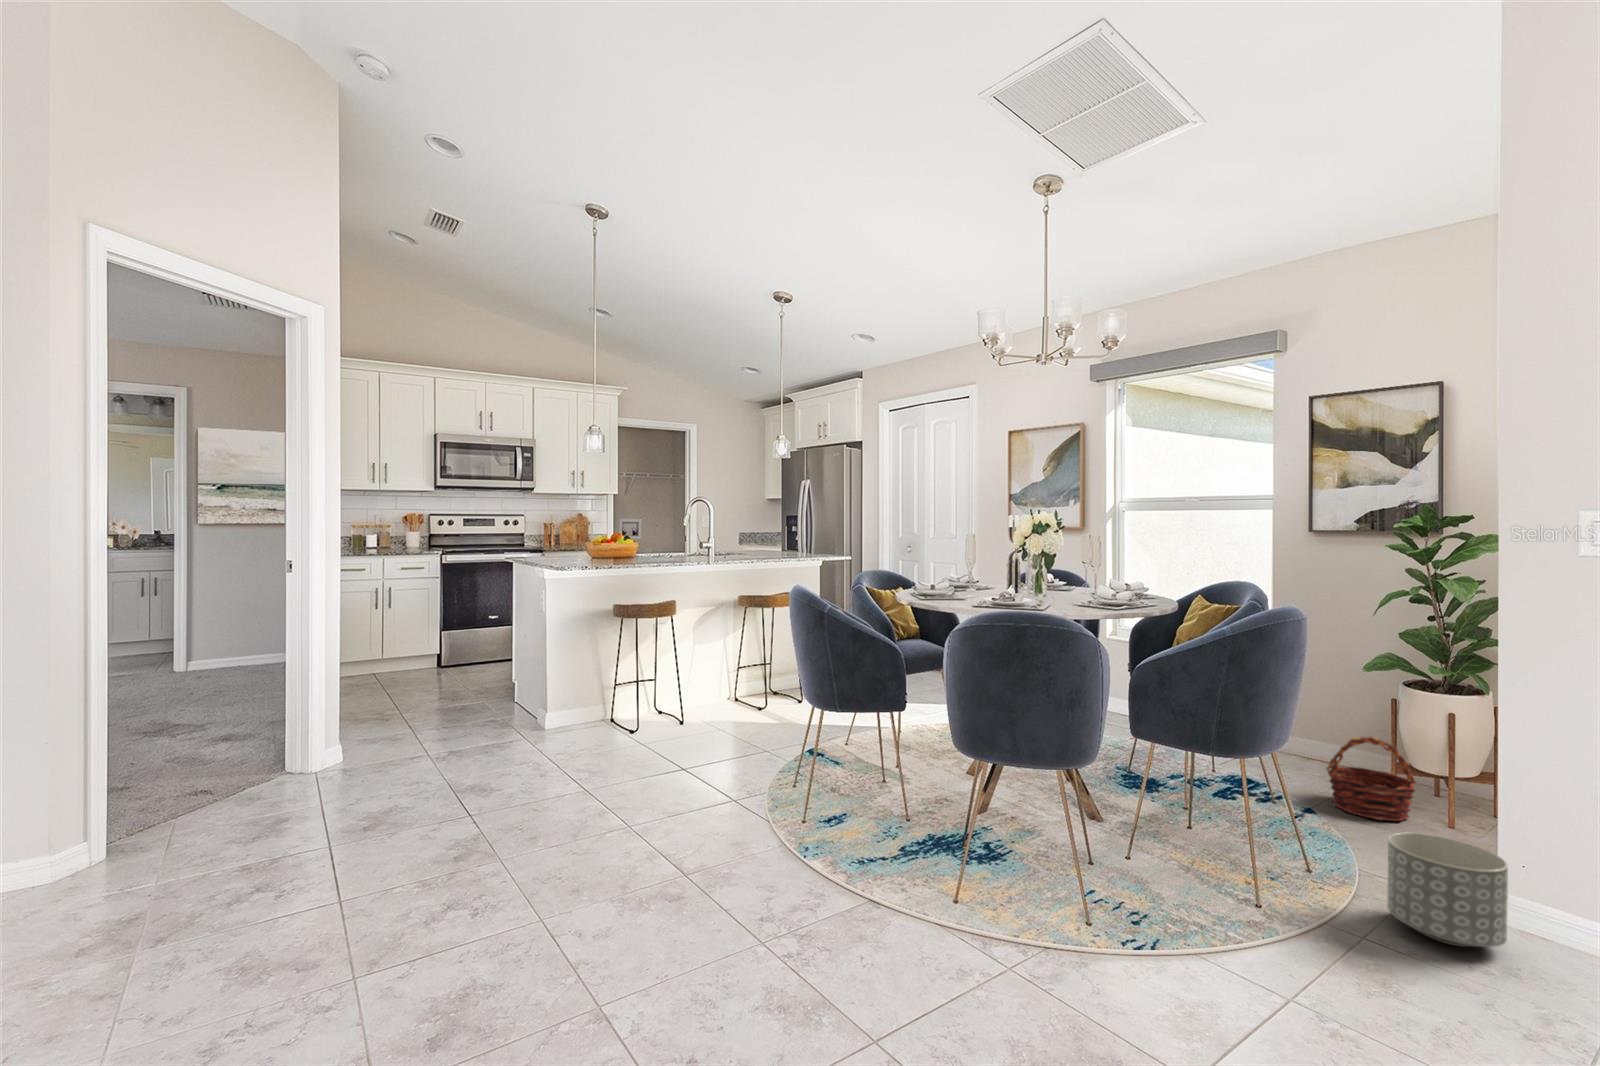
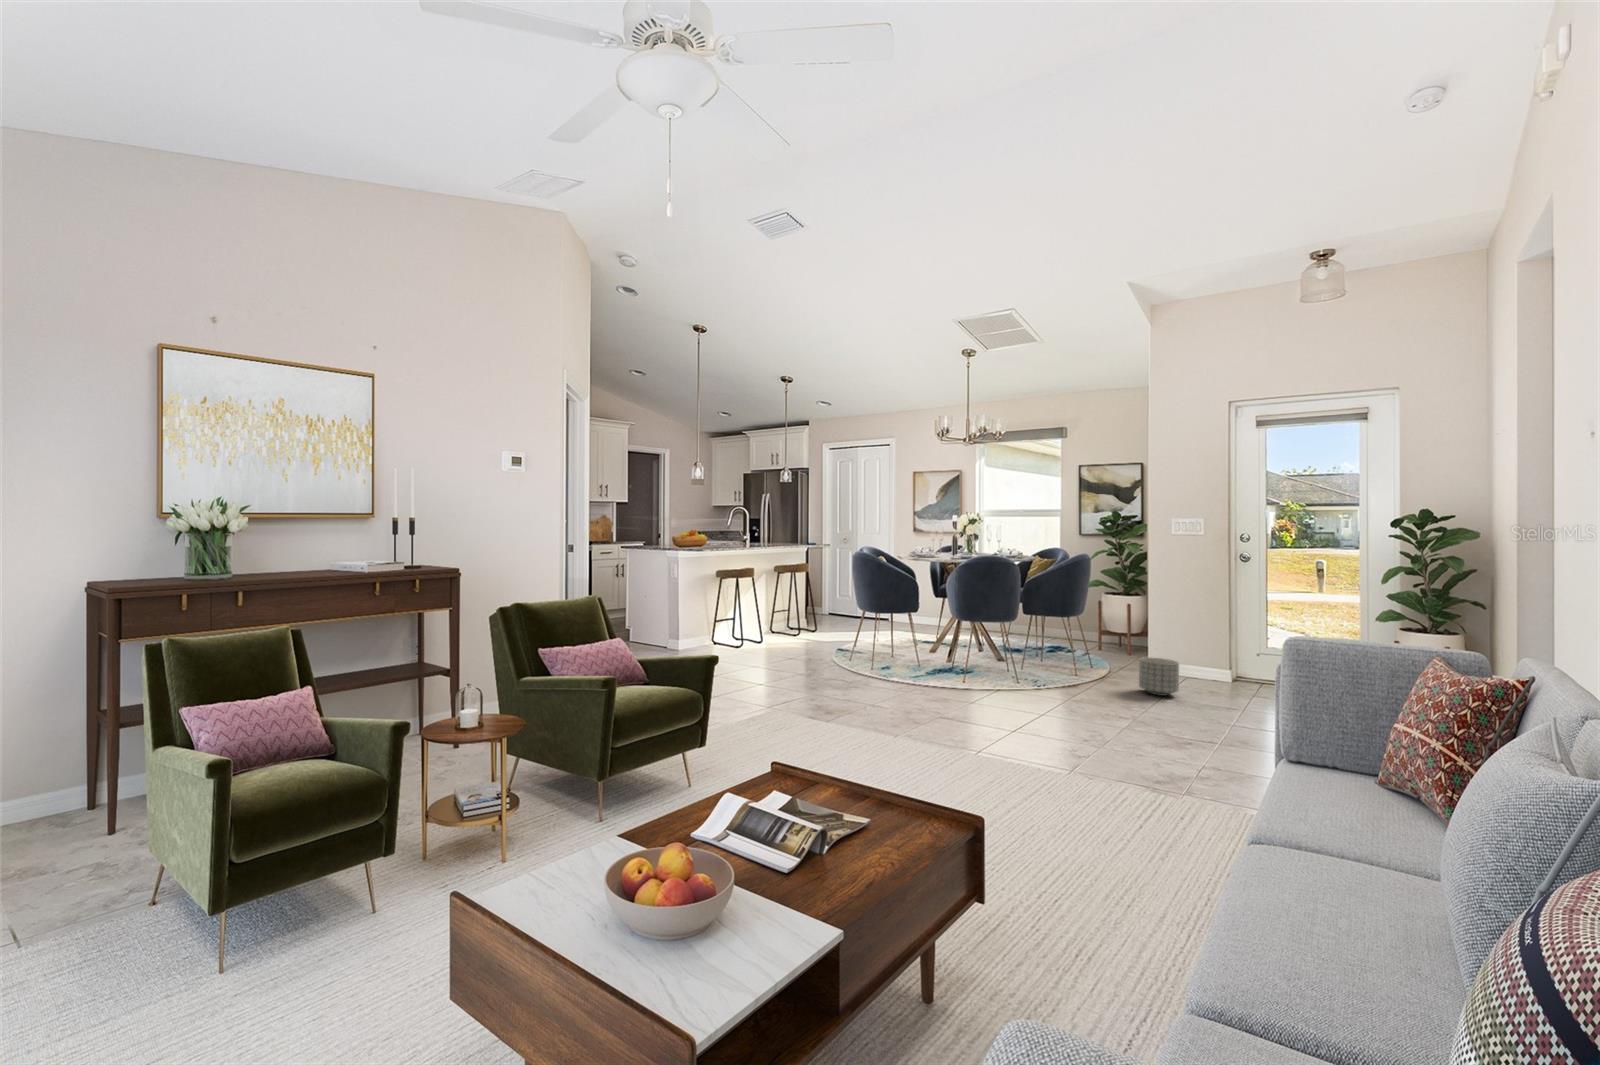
basket: present [1327,737,1416,821] -> none [1098,629,1134,665]

